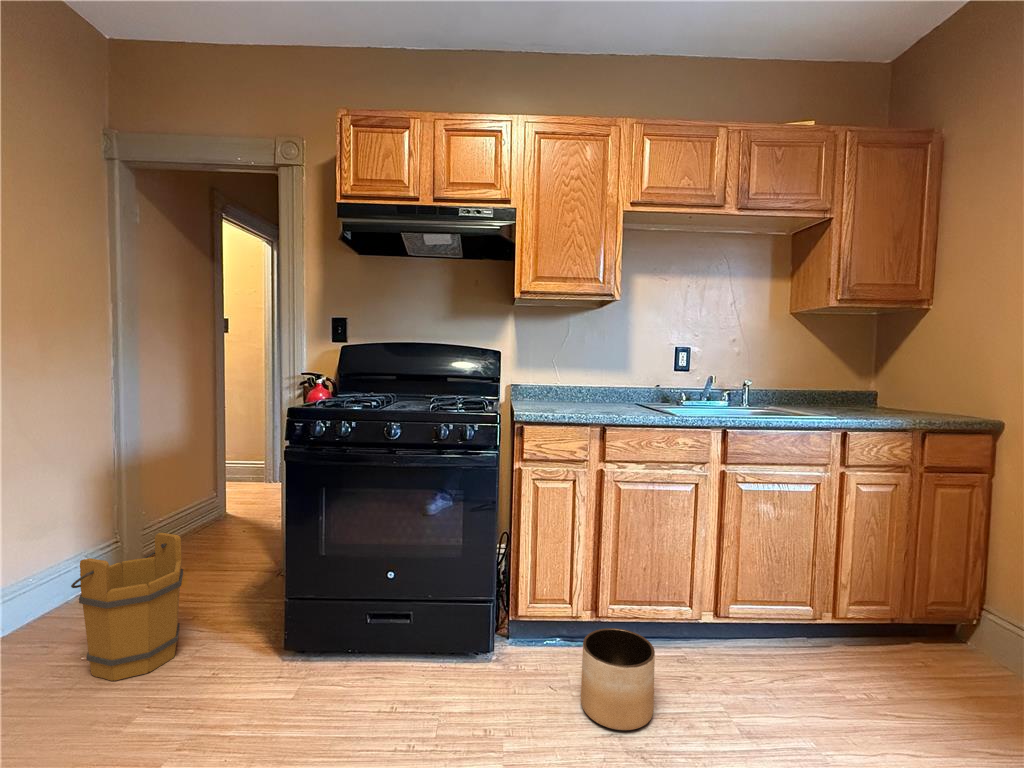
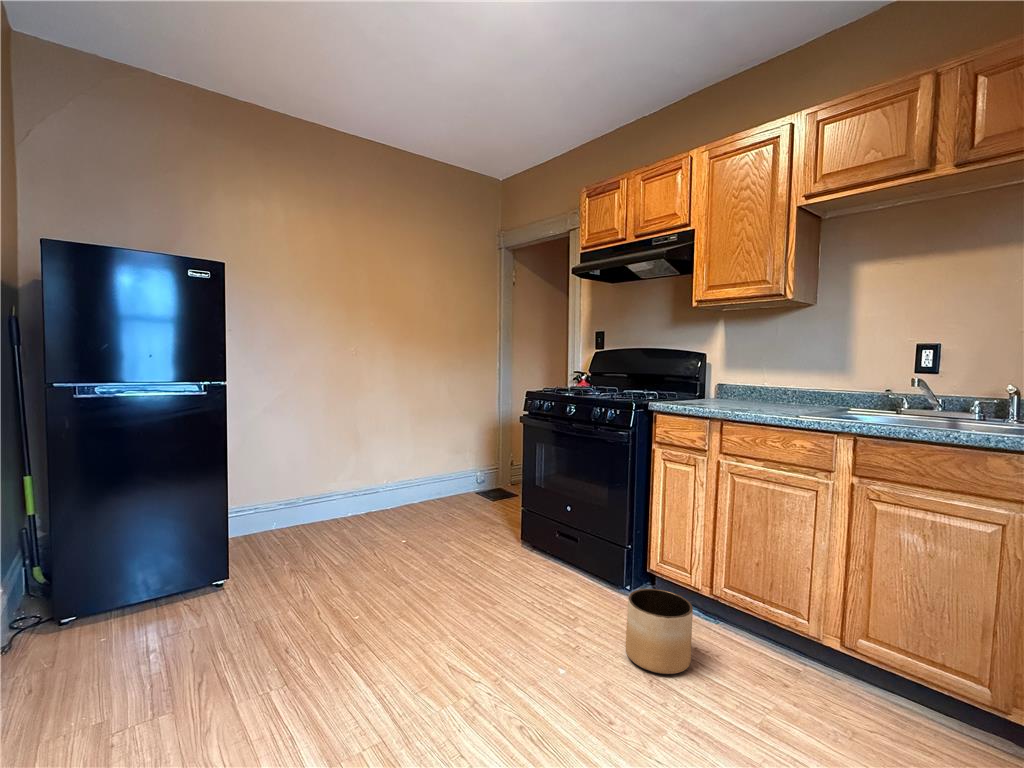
bucket: present [71,533,183,681] -> none [446,457,494,527]

